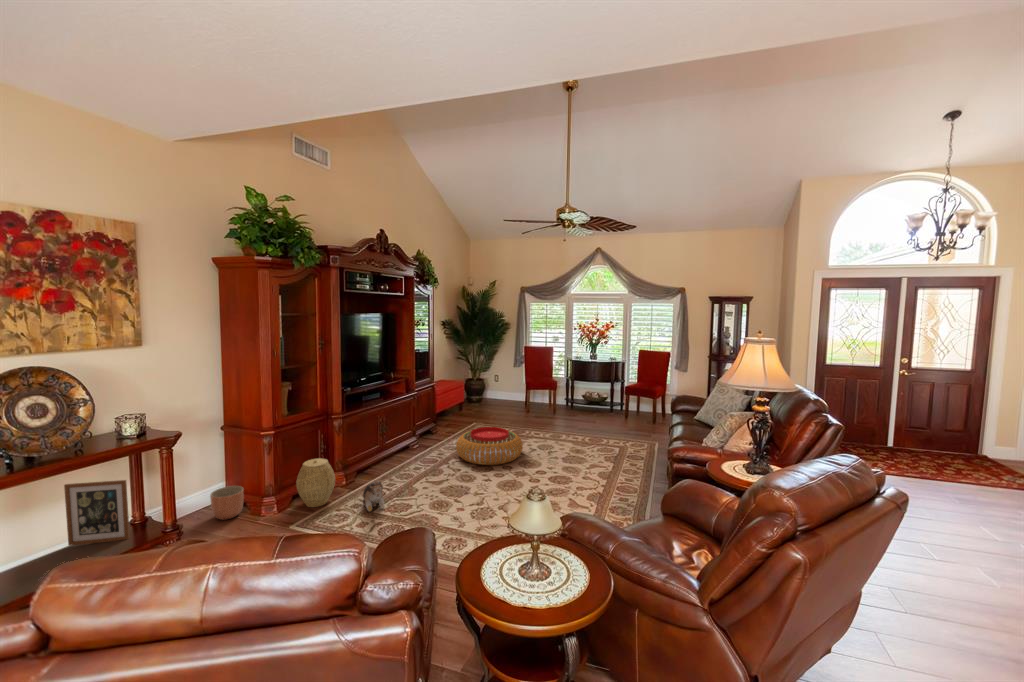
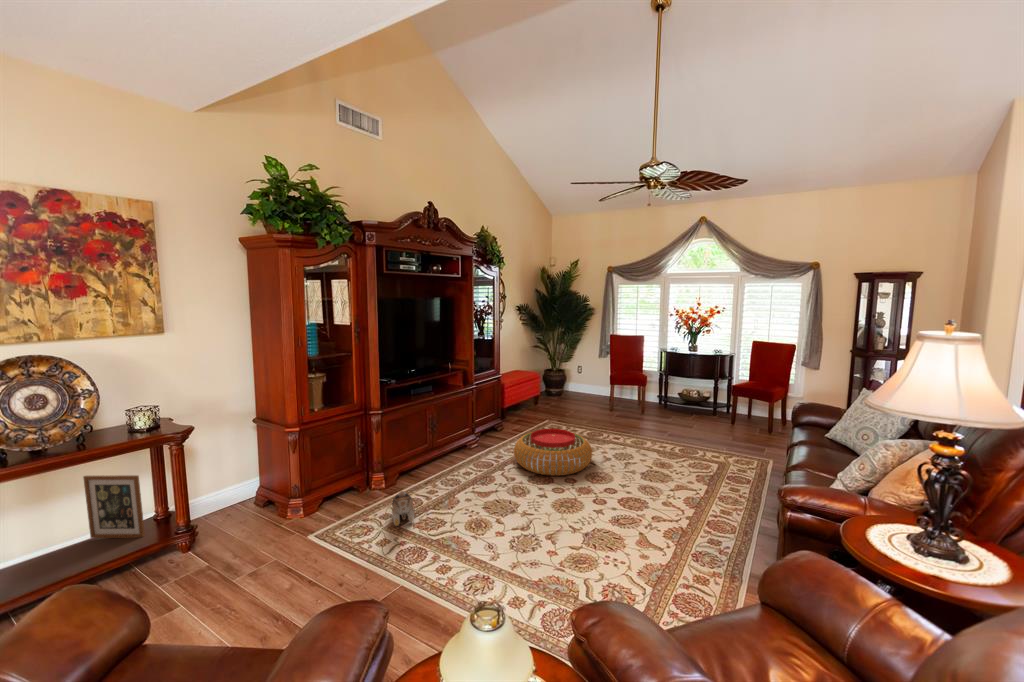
woven basket: present [296,458,335,507] -> none [325,459,367,513]
planter: present [210,486,244,520] -> none [237,483,272,519]

